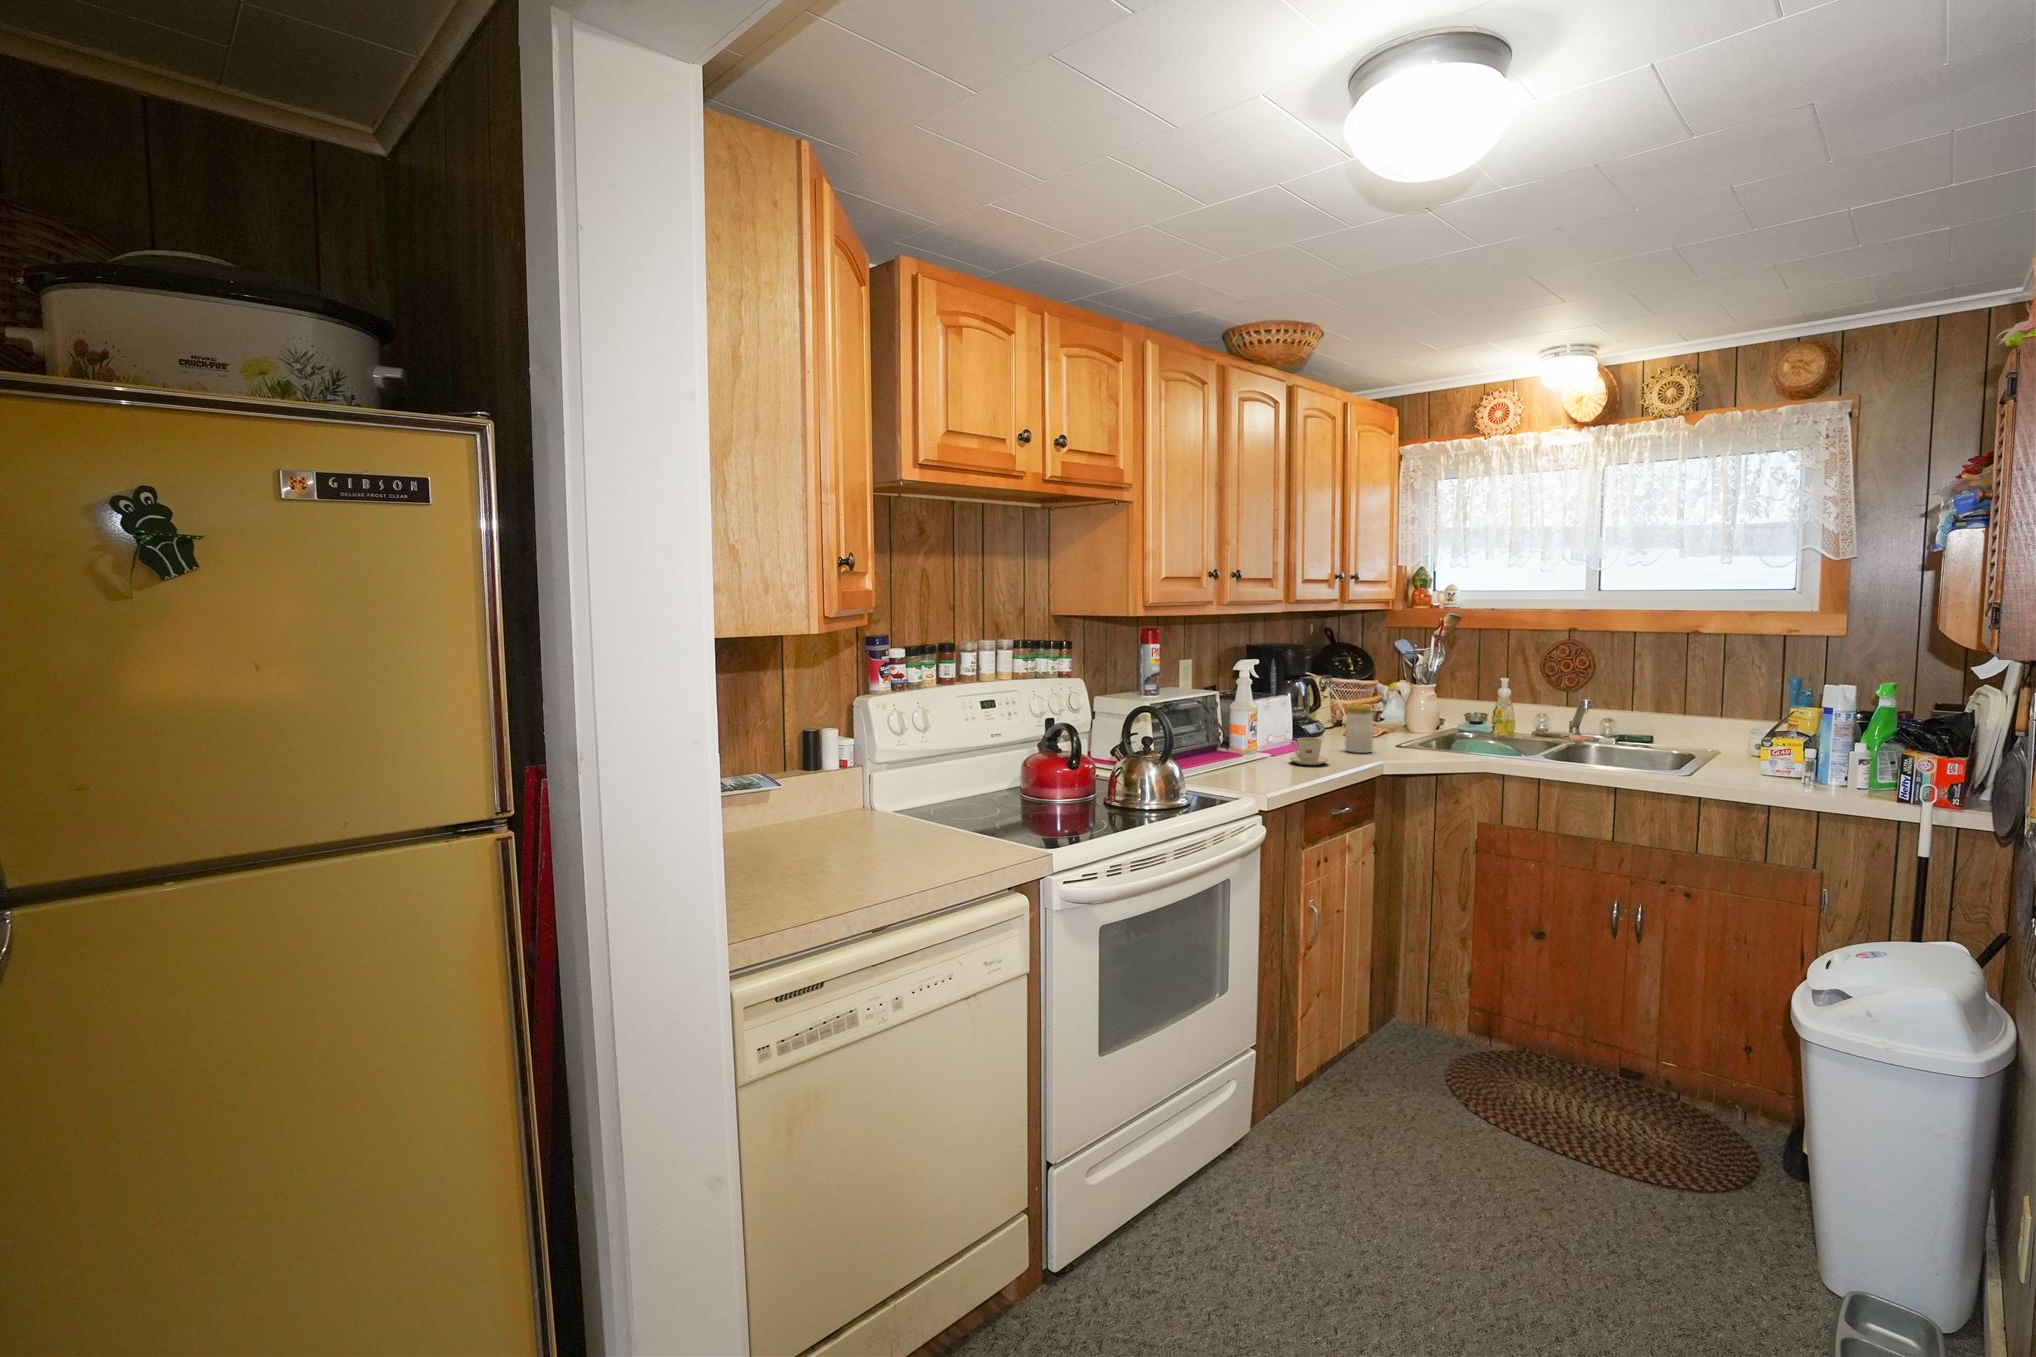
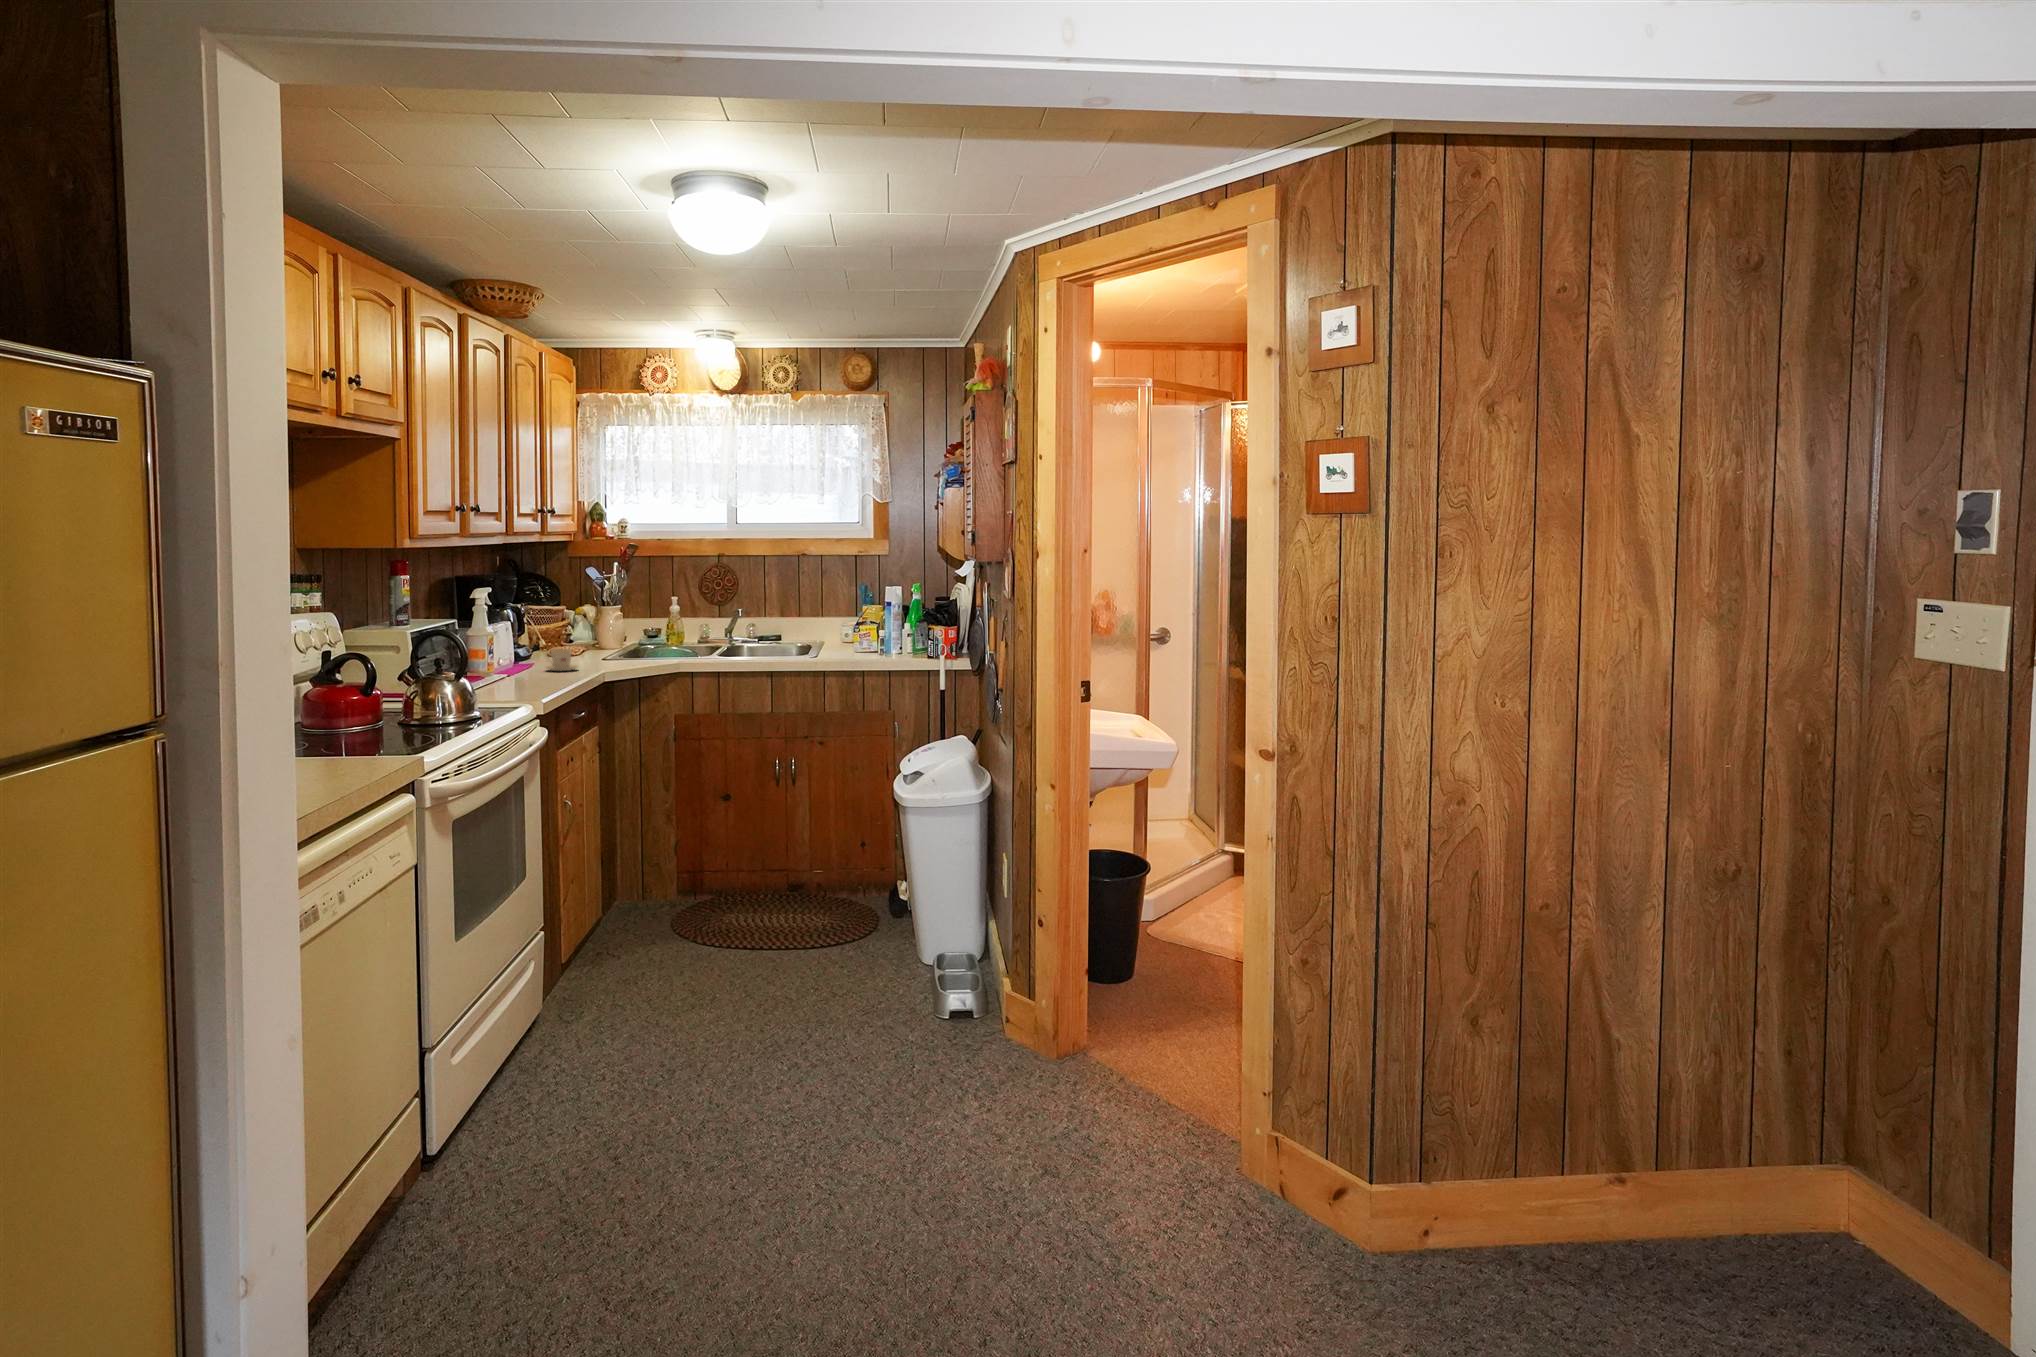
jar: present [1345,705,1374,753] -> none [575,623,599,662]

